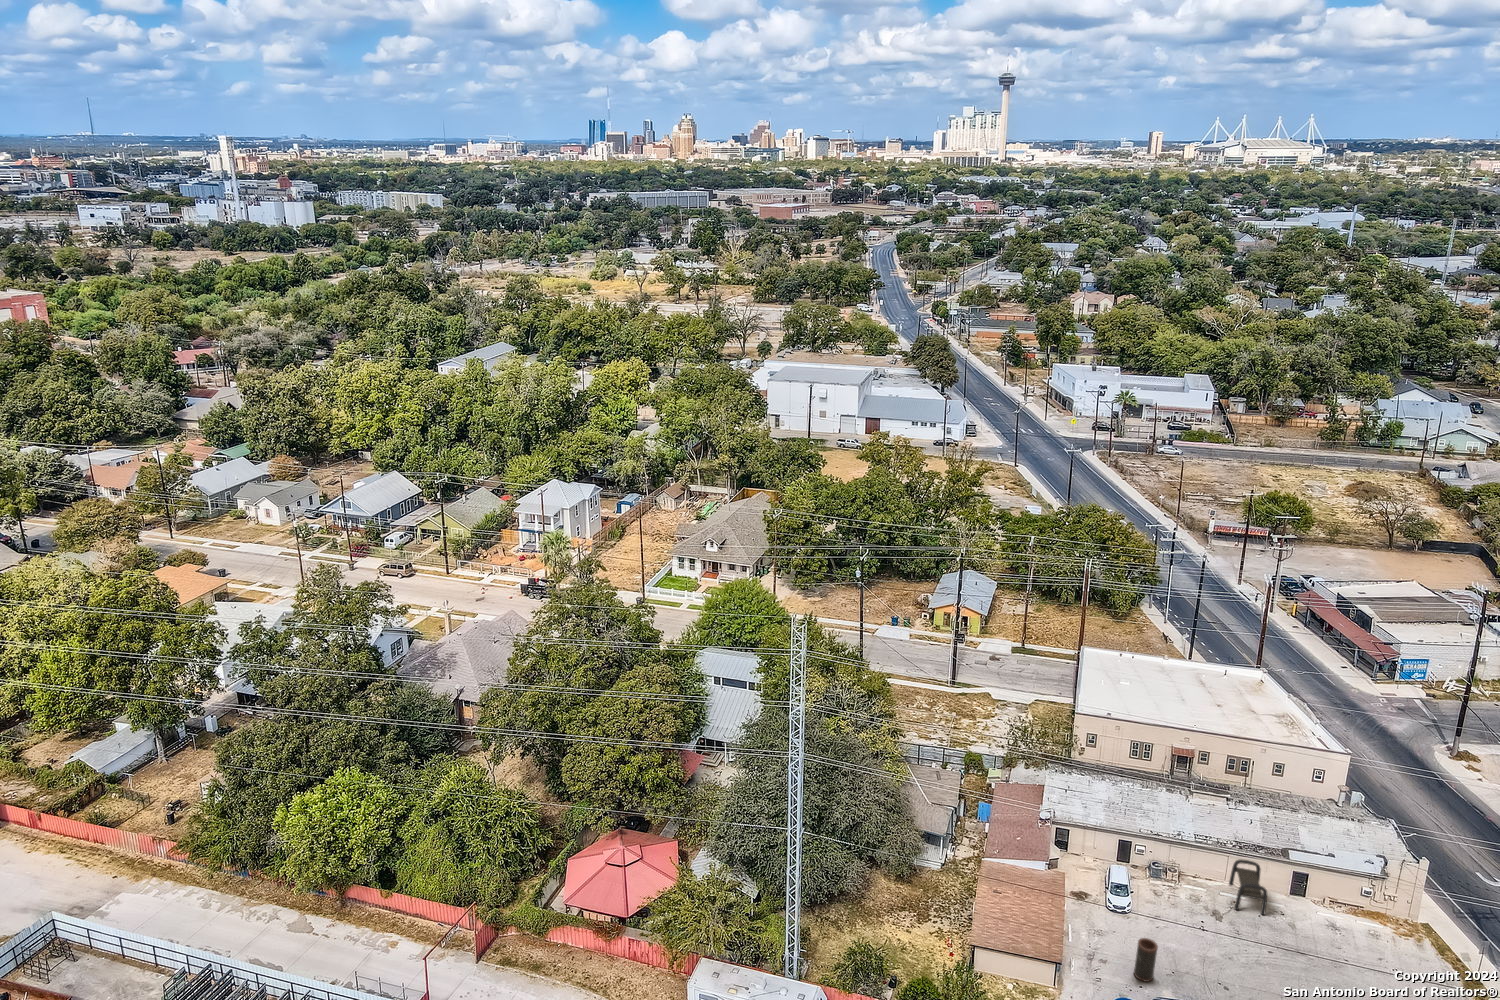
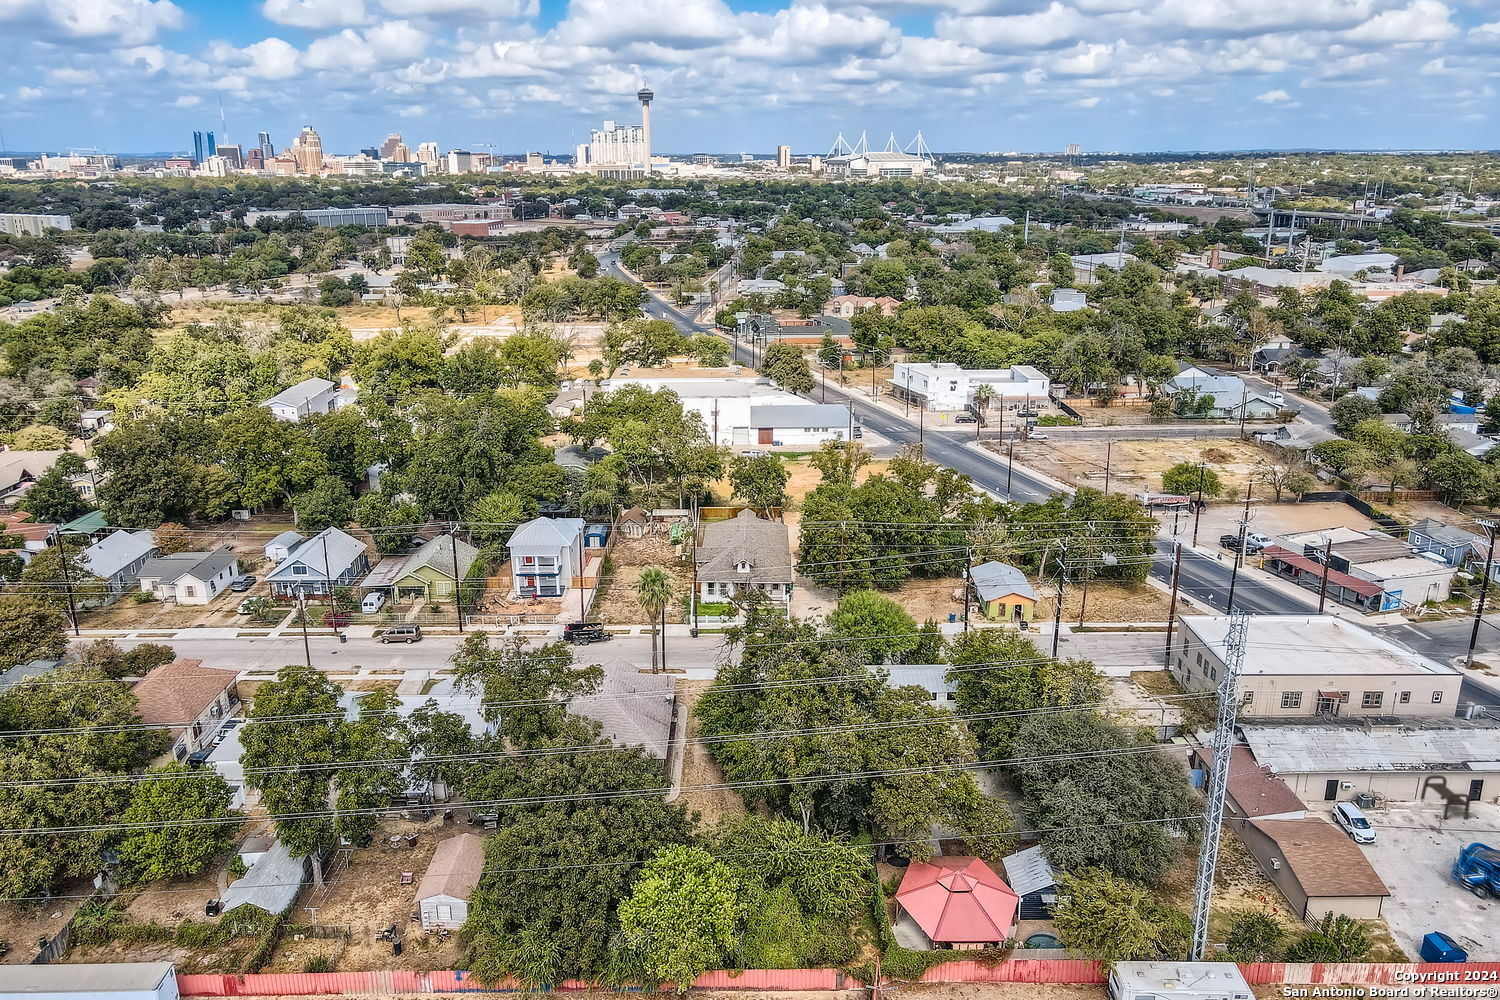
trash can: present [1134,938,1158,982] -> none [1423,855,1448,893]

